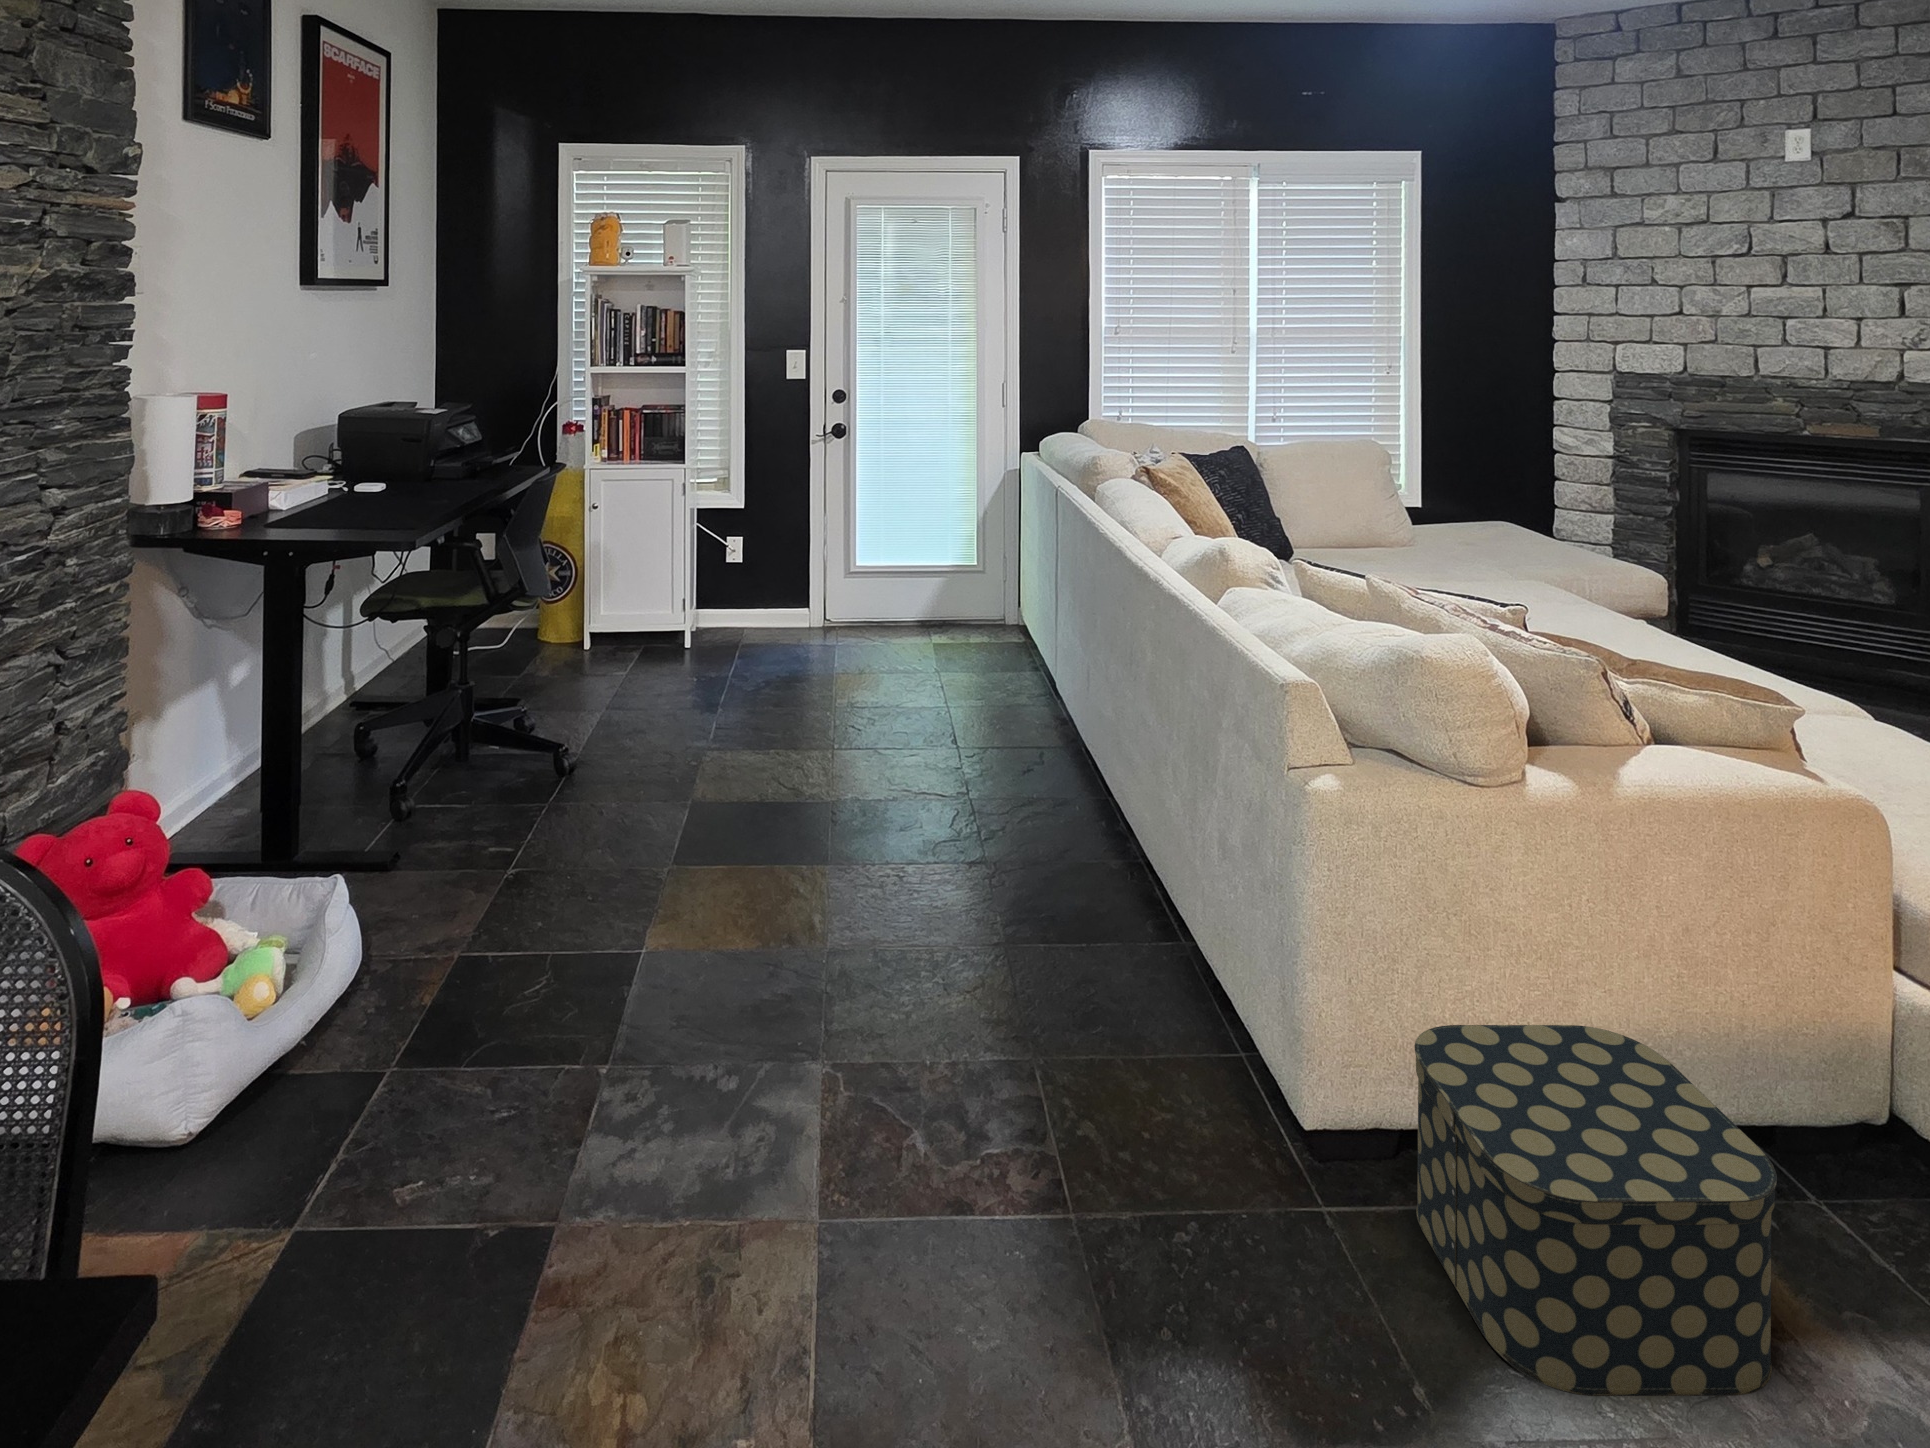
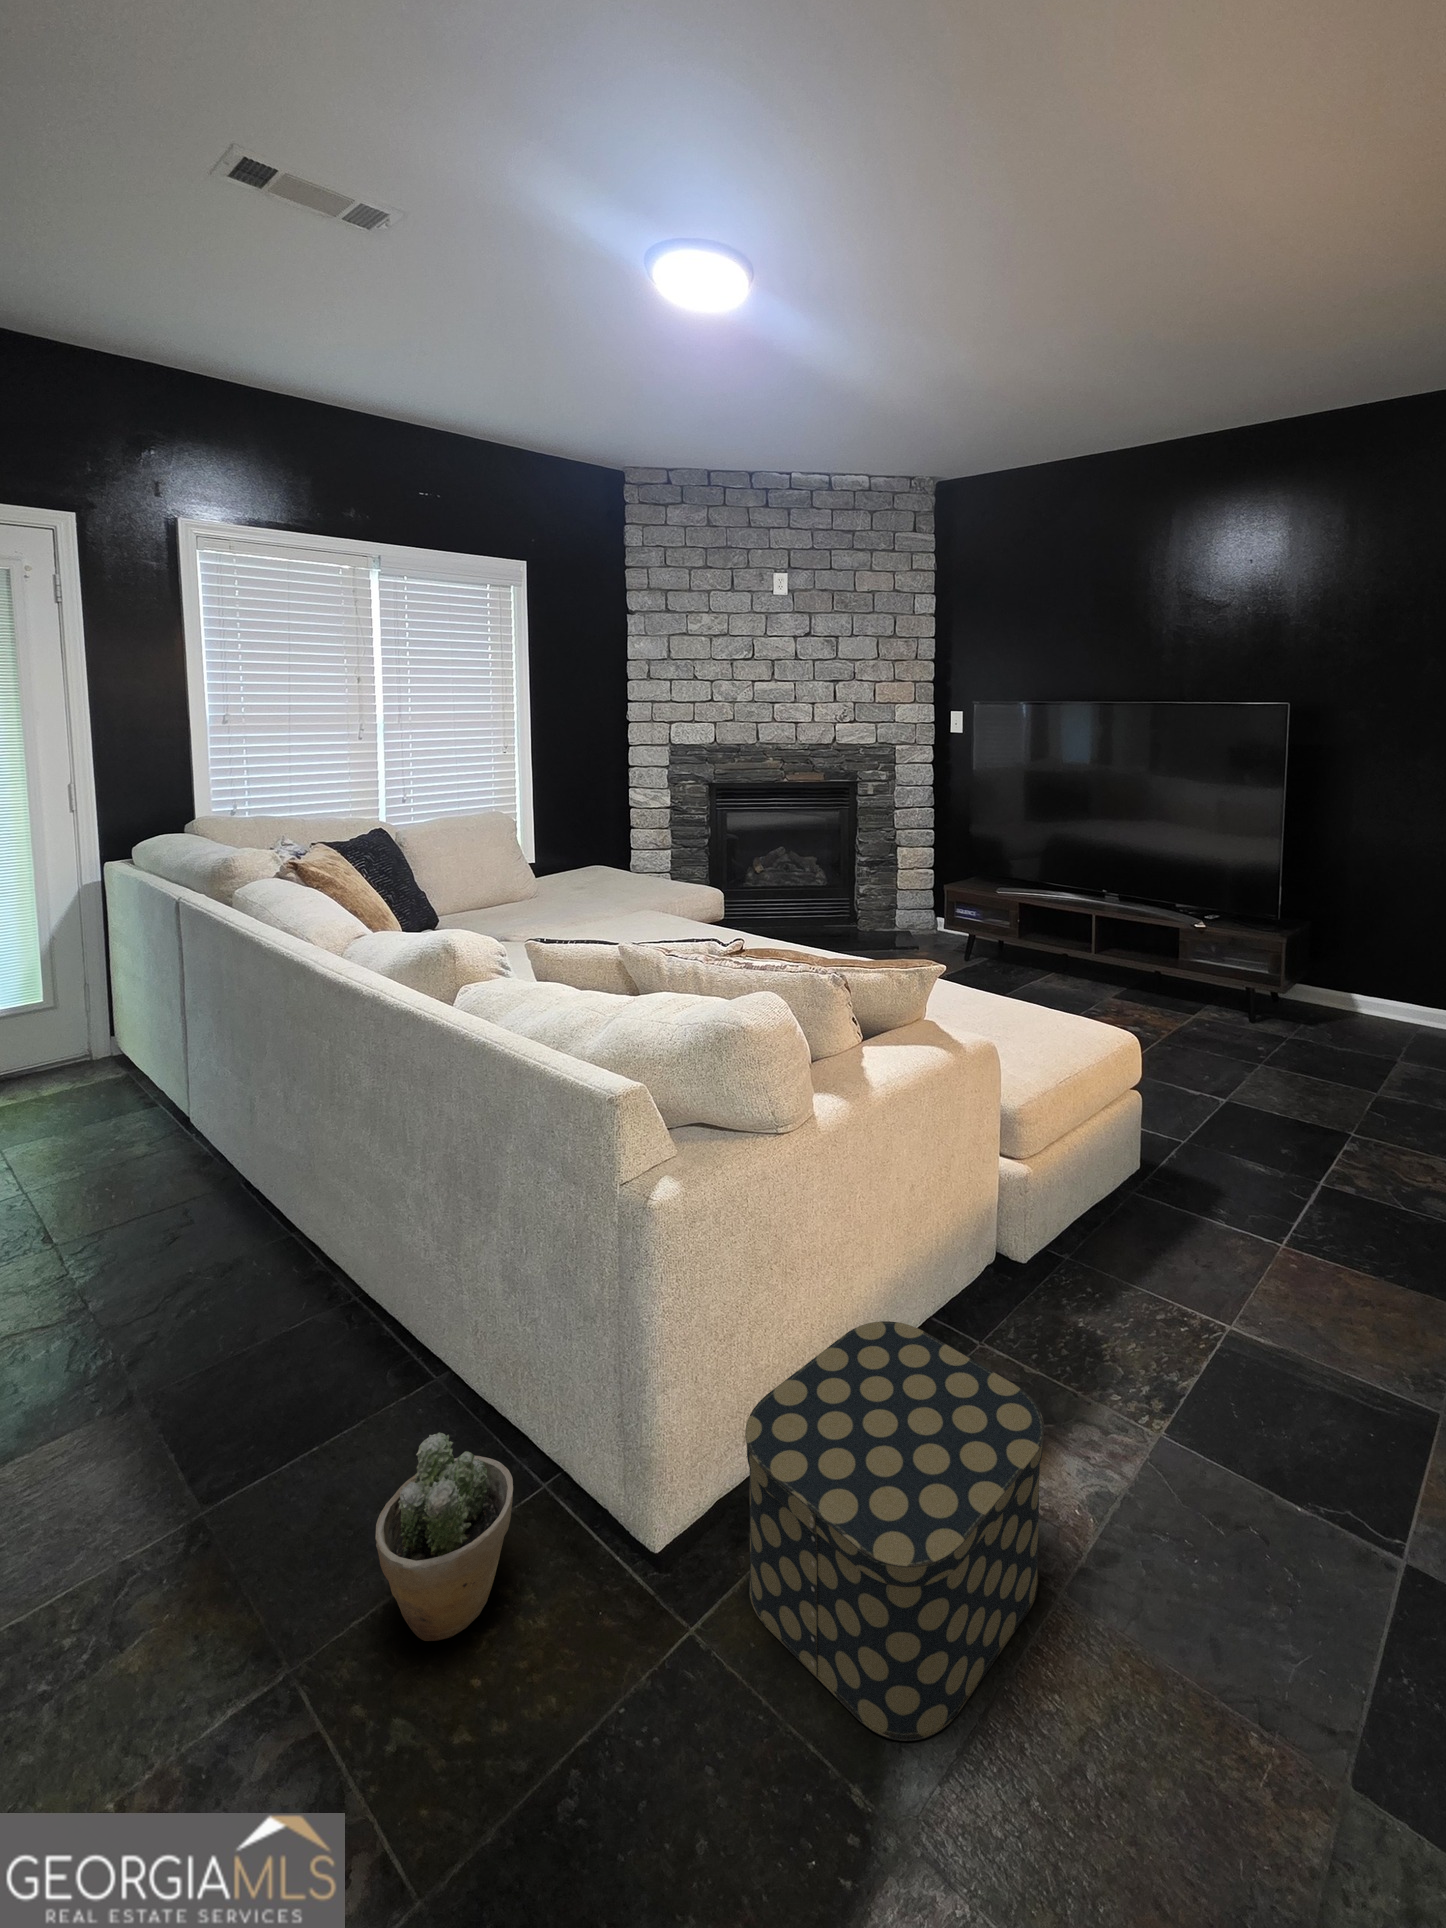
potted plant: none [1116,924,1223,1090] -> present [375,1432,513,1641]

